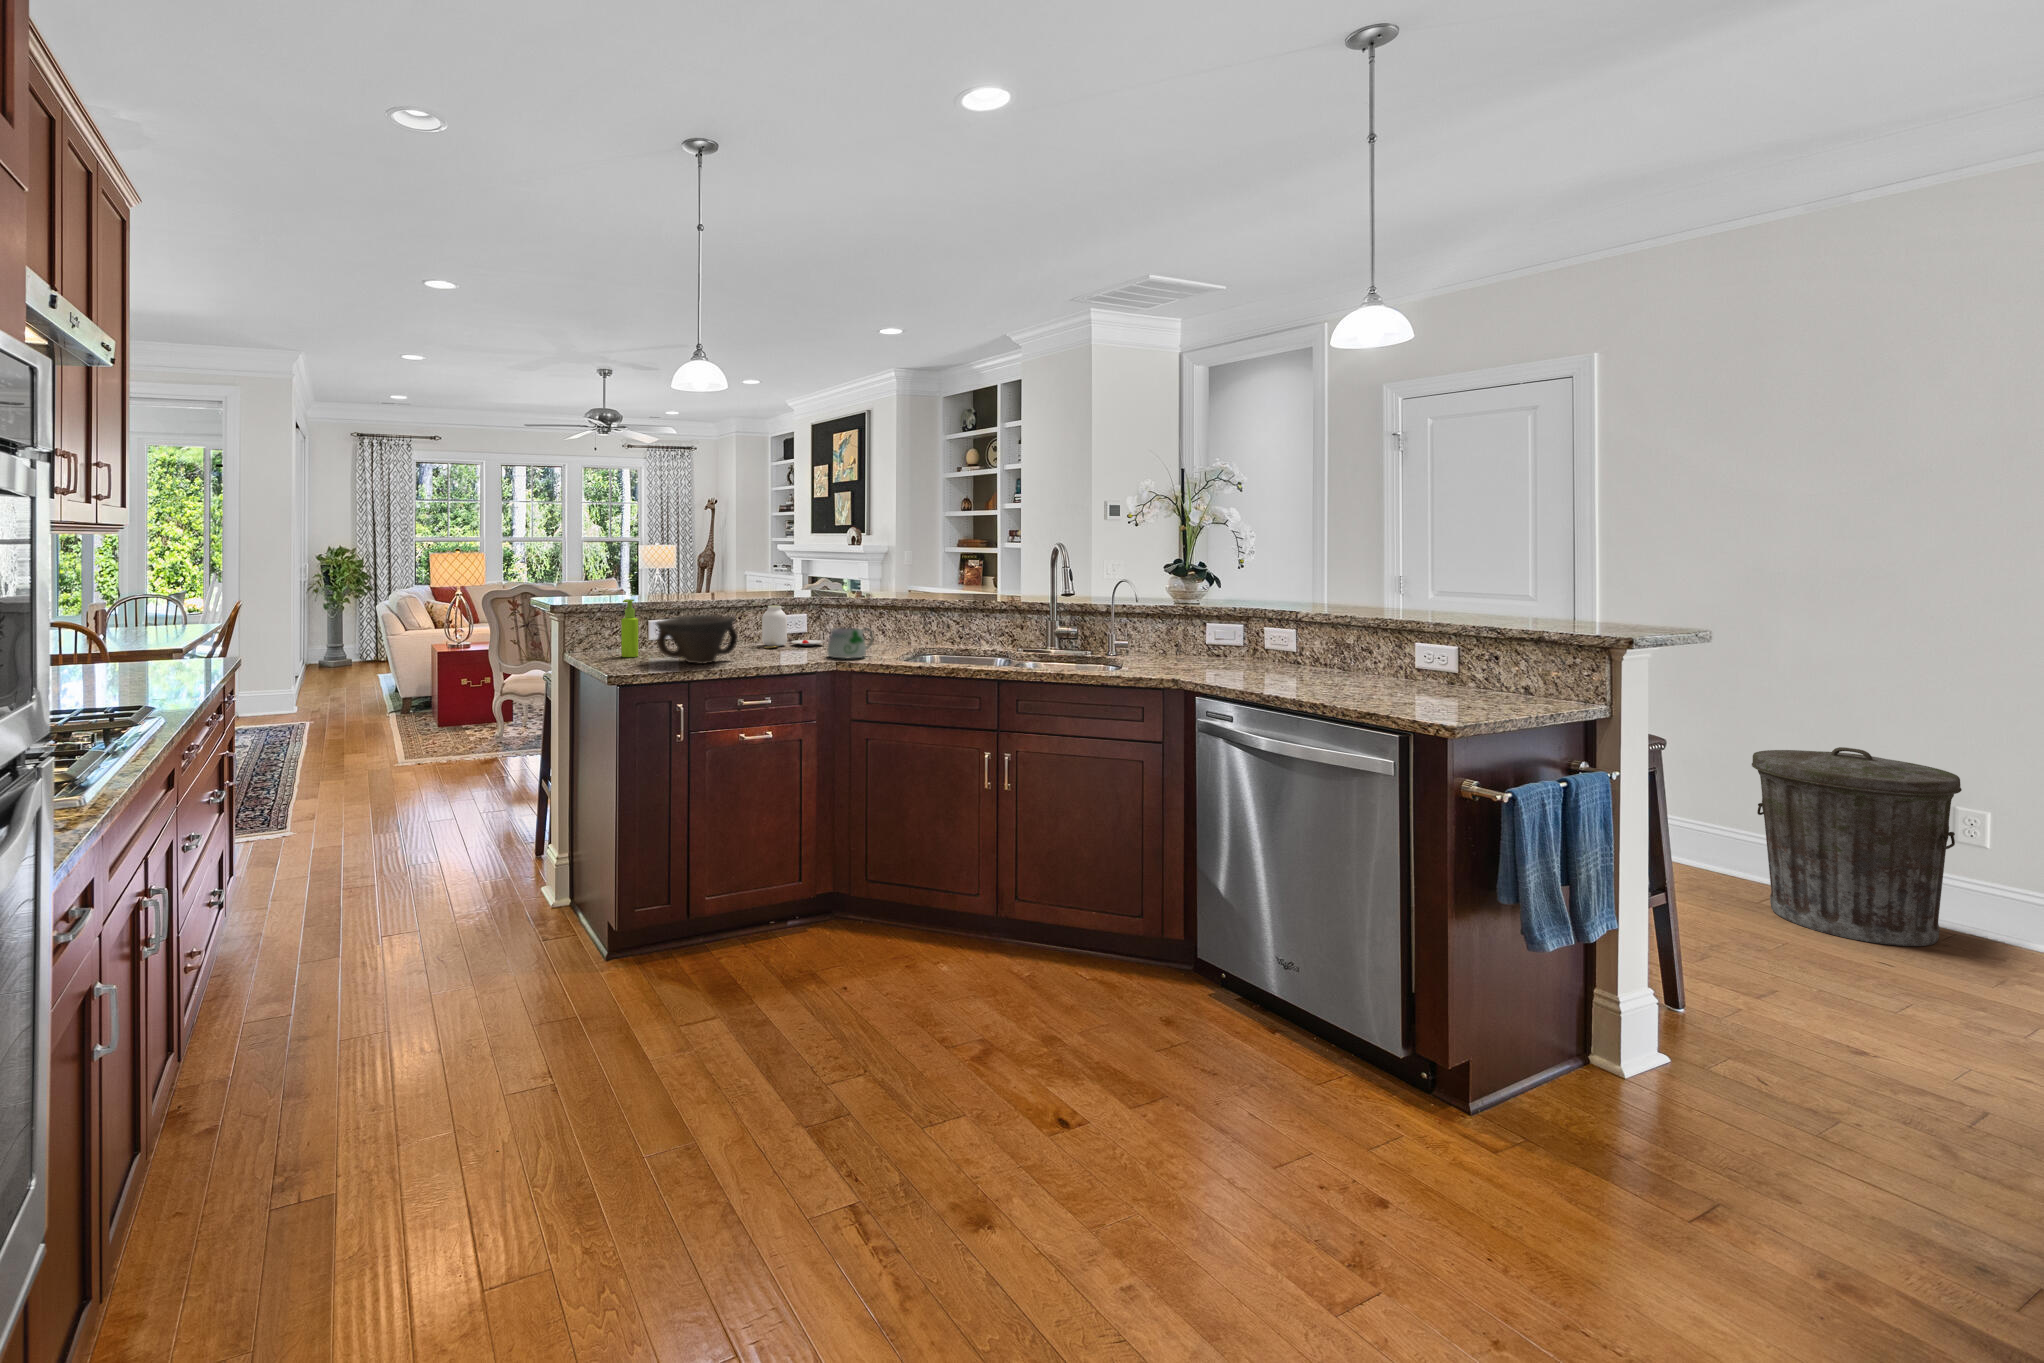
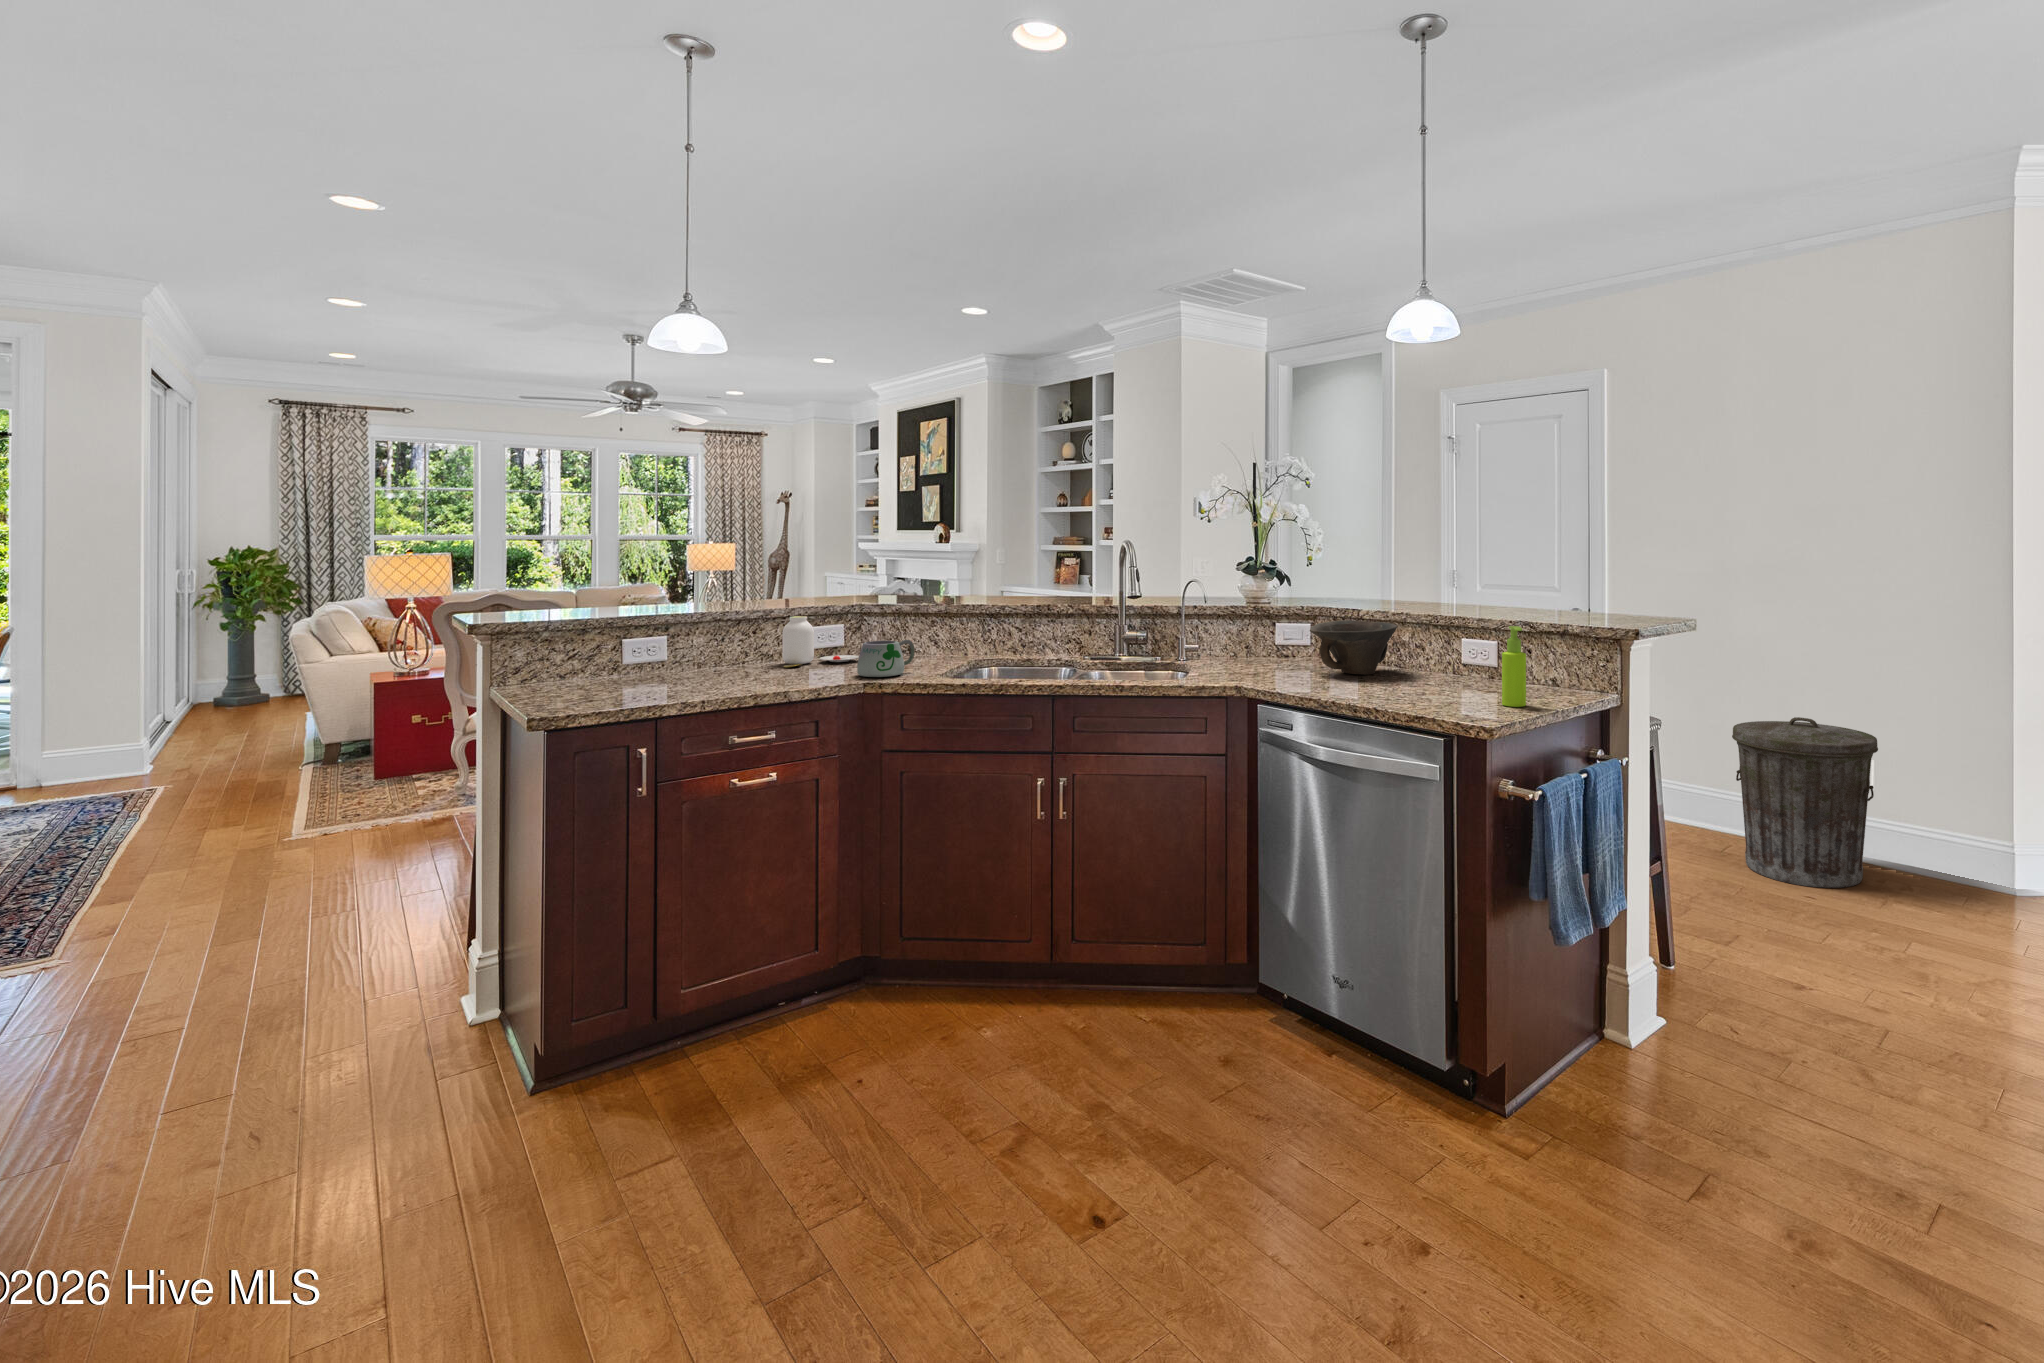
soap dispenser: present [621,599,638,657] -> present [1502,626,1526,707]
bowl: present [656,614,738,664] -> present [1310,620,1397,675]

